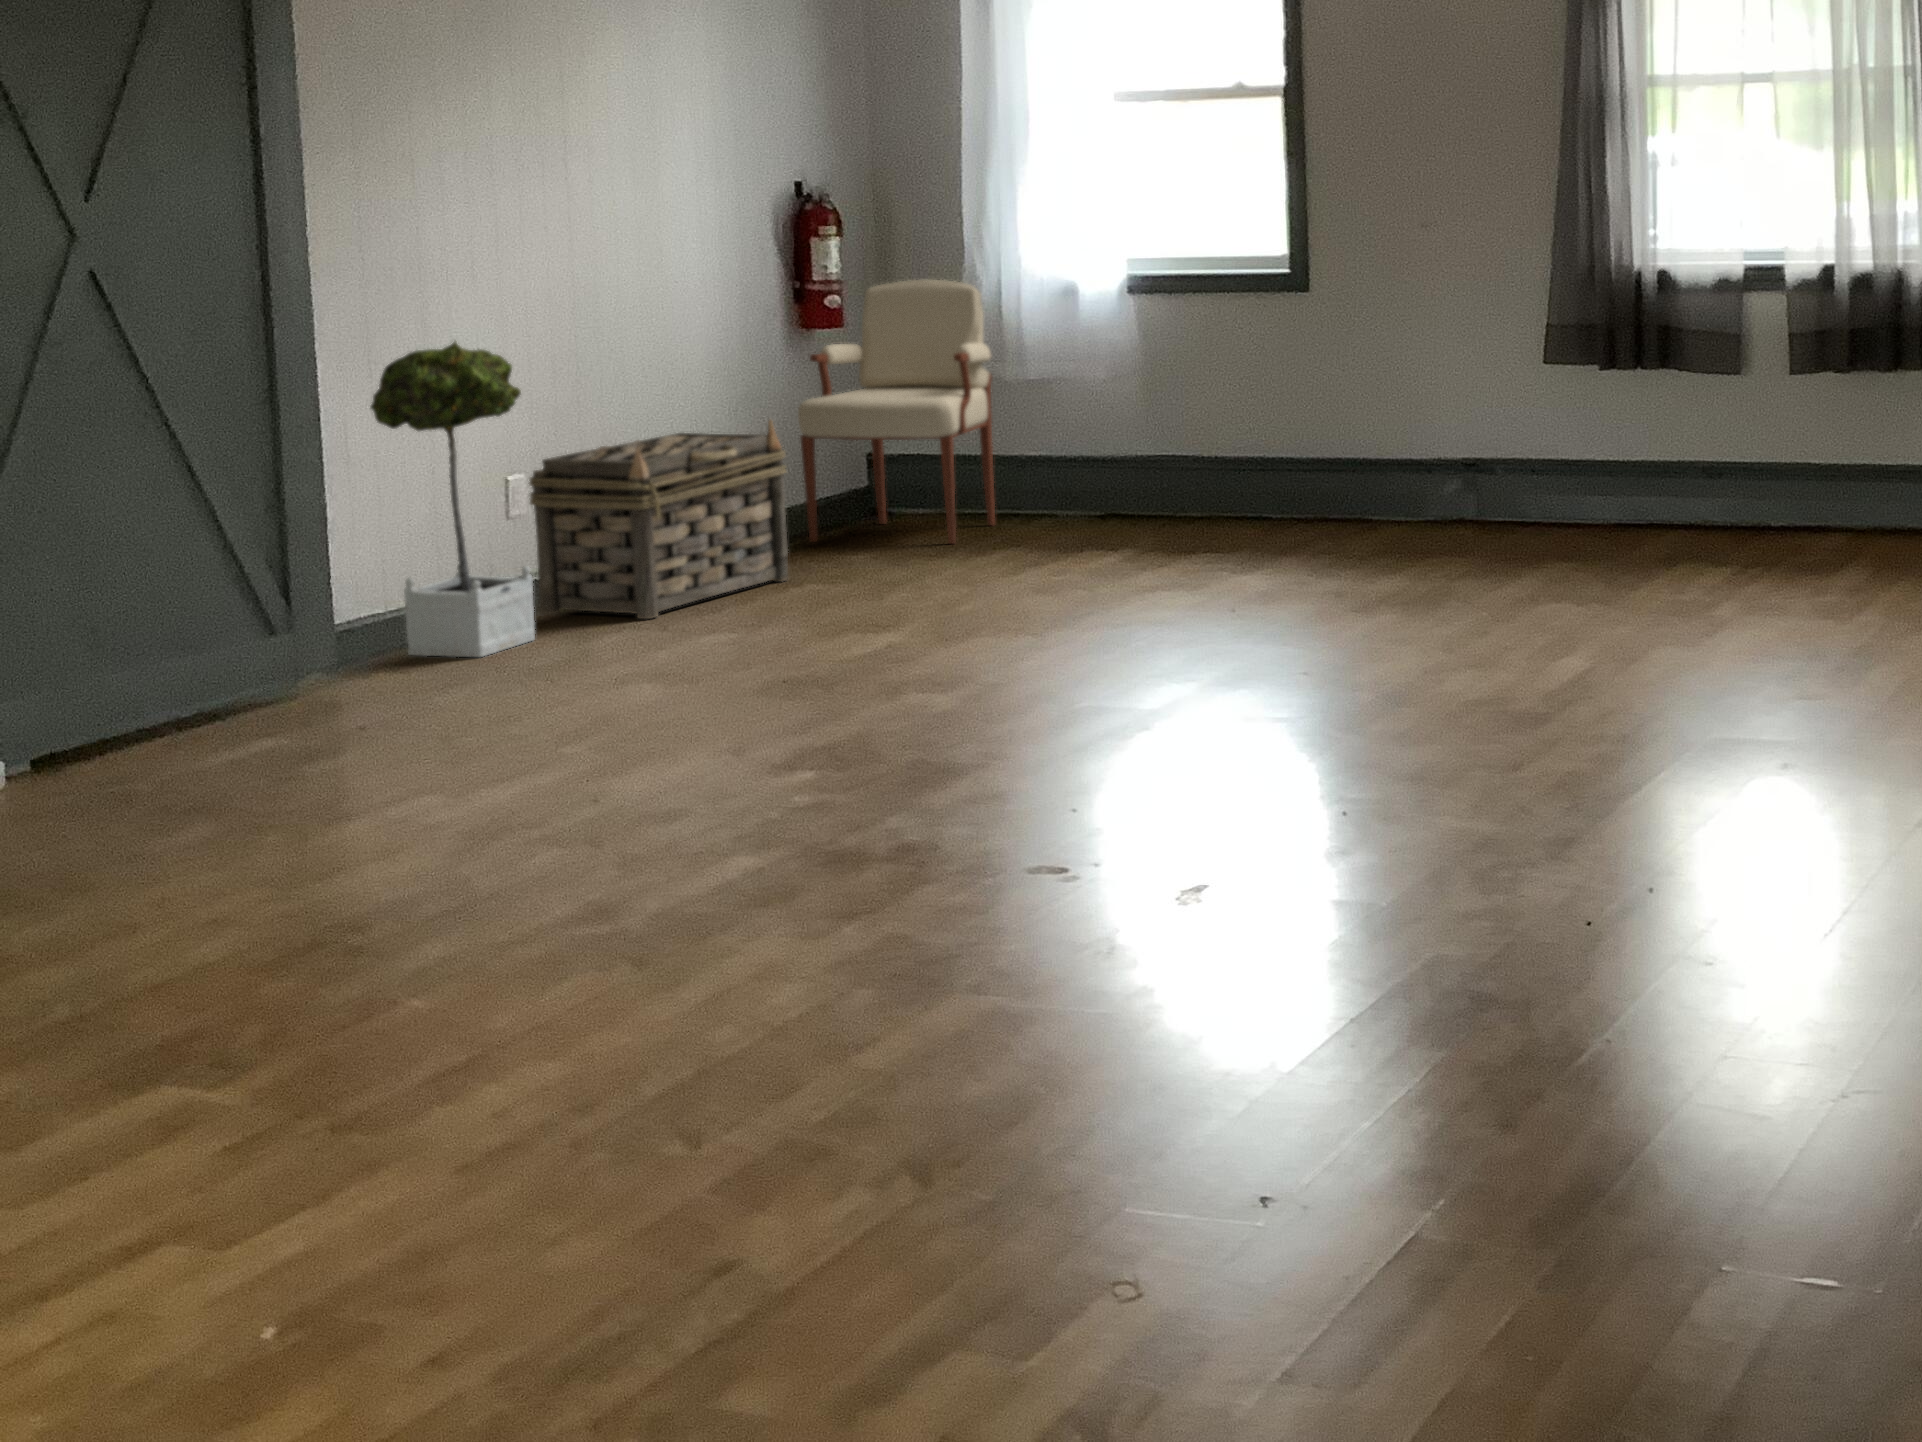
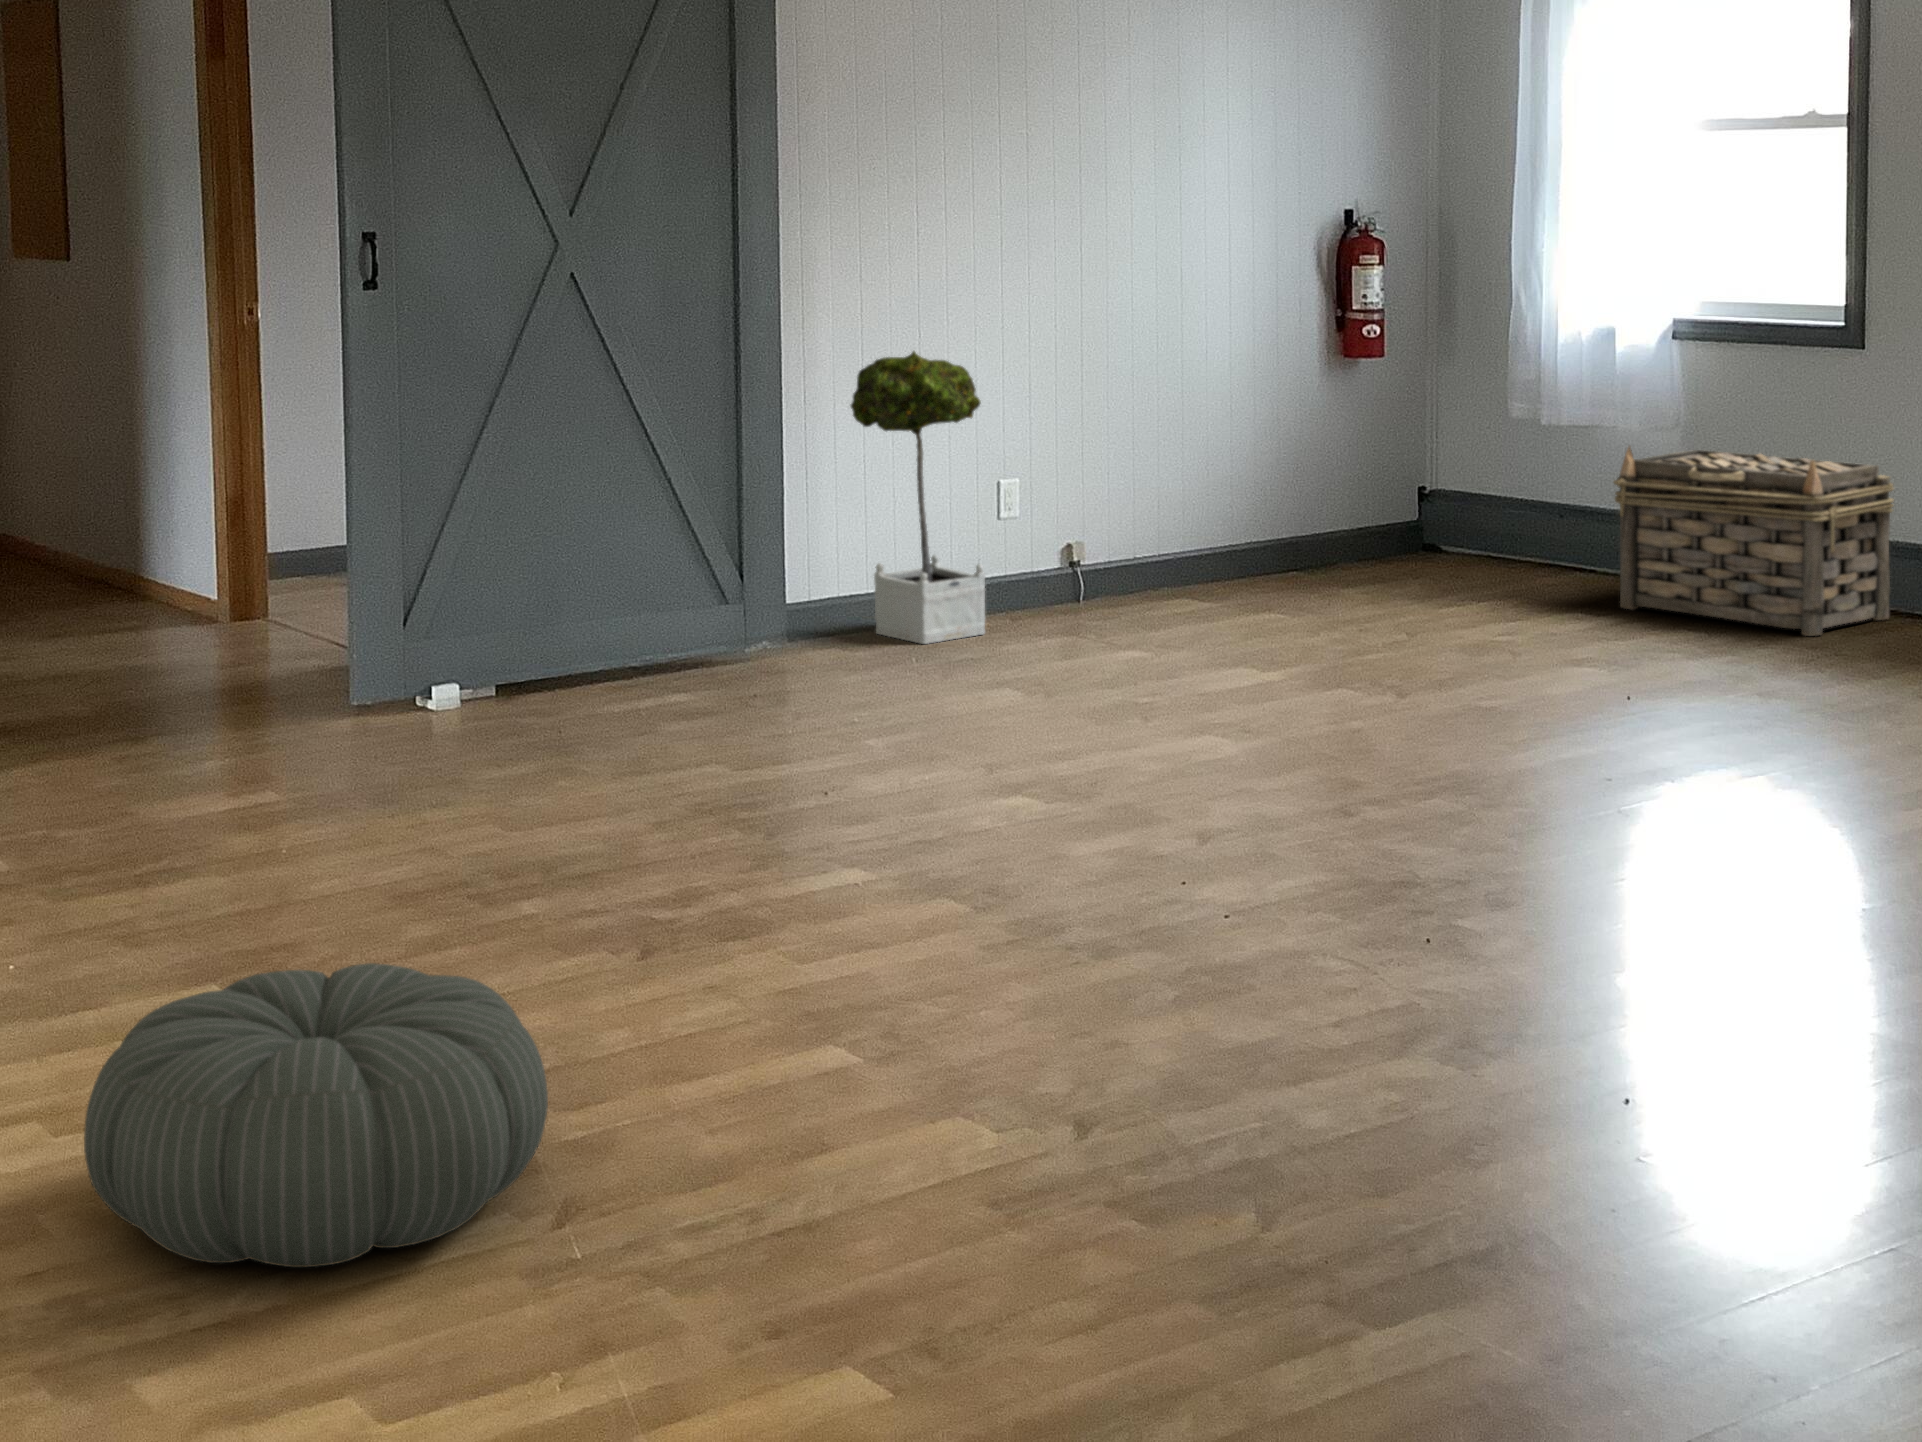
armchair: present [798,280,995,544] -> none [1330,313,1541,587]
basket: present [530,420,788,619] -> present [1614,446,1893,636]
pouf: none [388,951,883,1266] -> present [84,963,548,1267]

